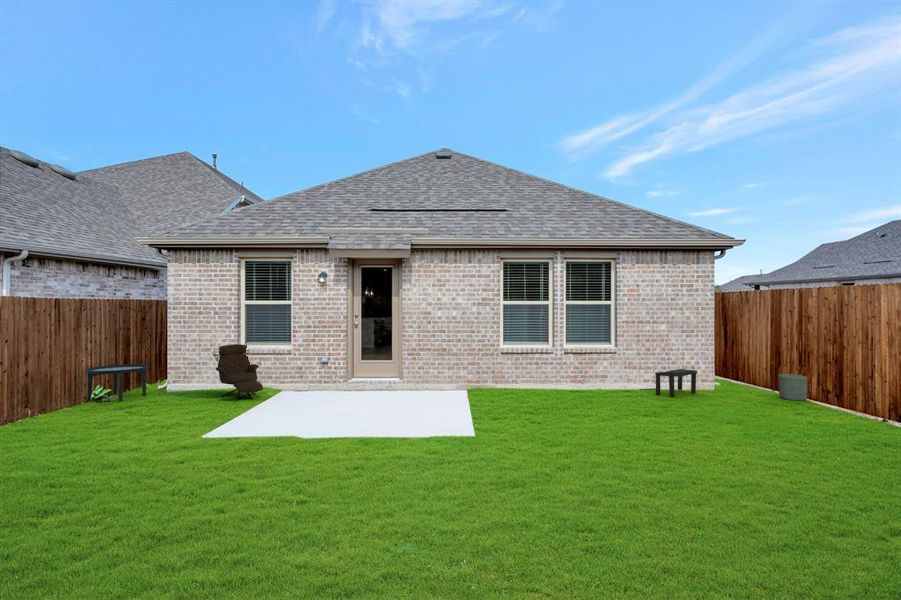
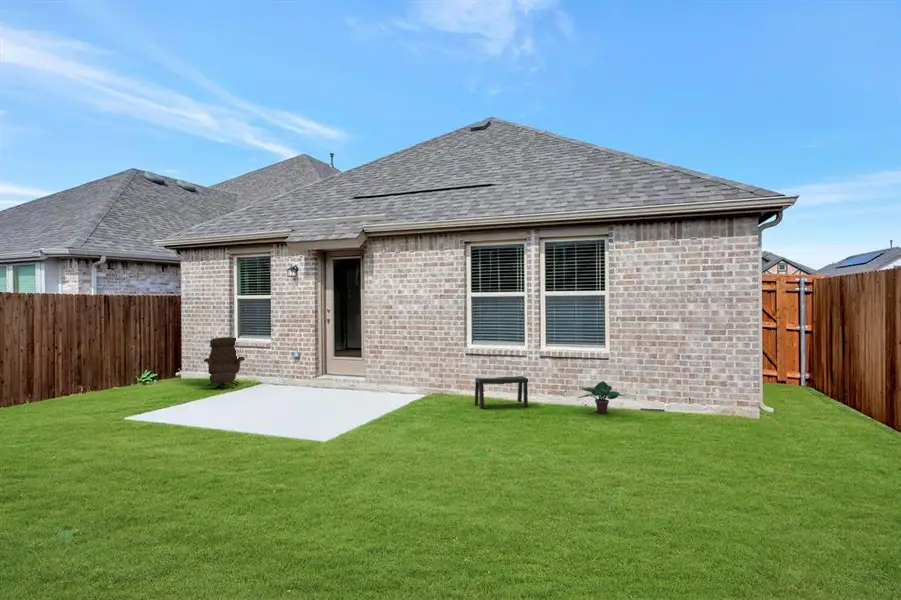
round table: present [85,364,149,401] -> none [112,353,165,384]
bench: present [655,369,697,397] -> present [475,376,528,409]
potted plant: none [603,370,643,395] -> present [578,381,624,414]
woven basket: present [778,374,808,401] -> none [839,401,888,444]

